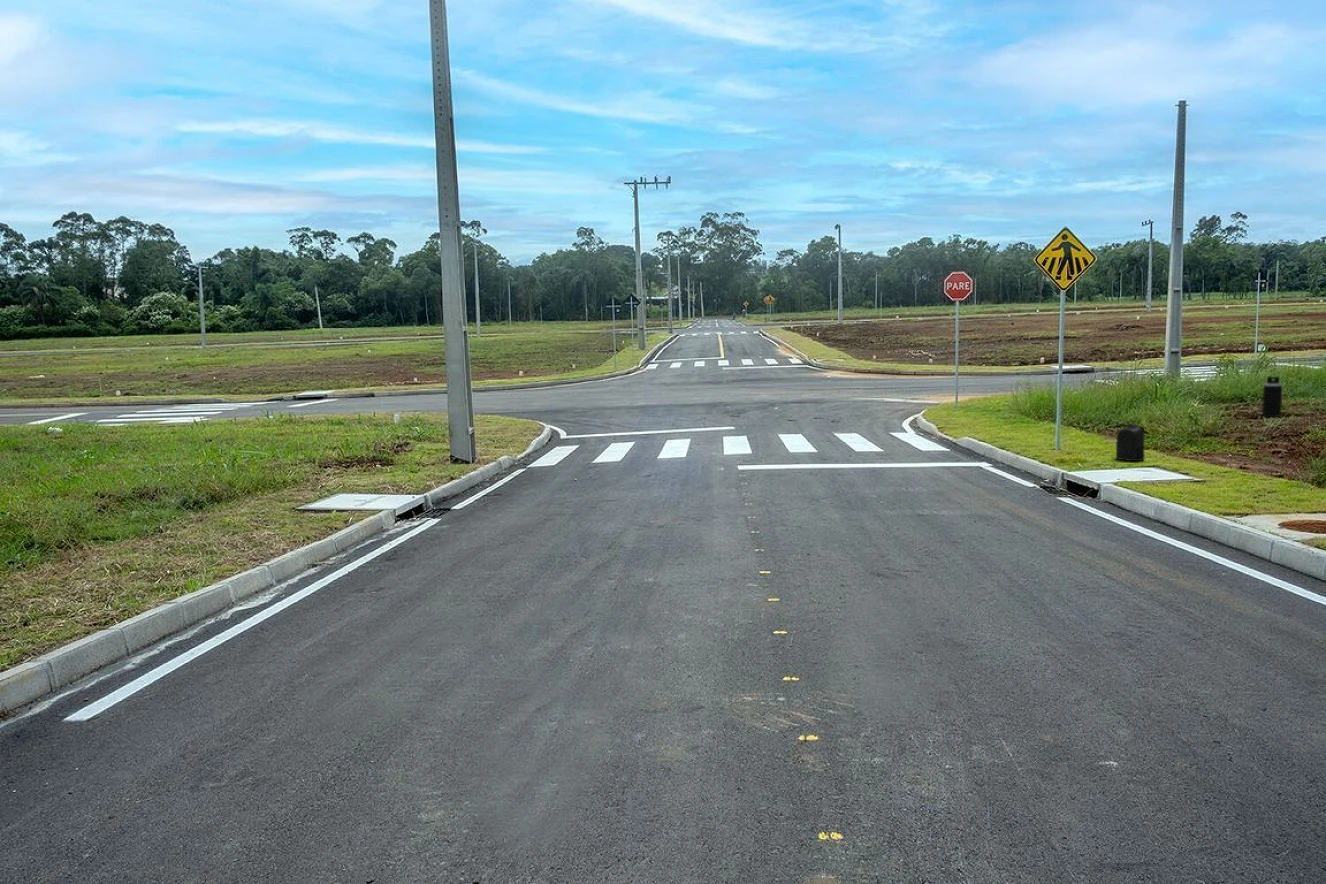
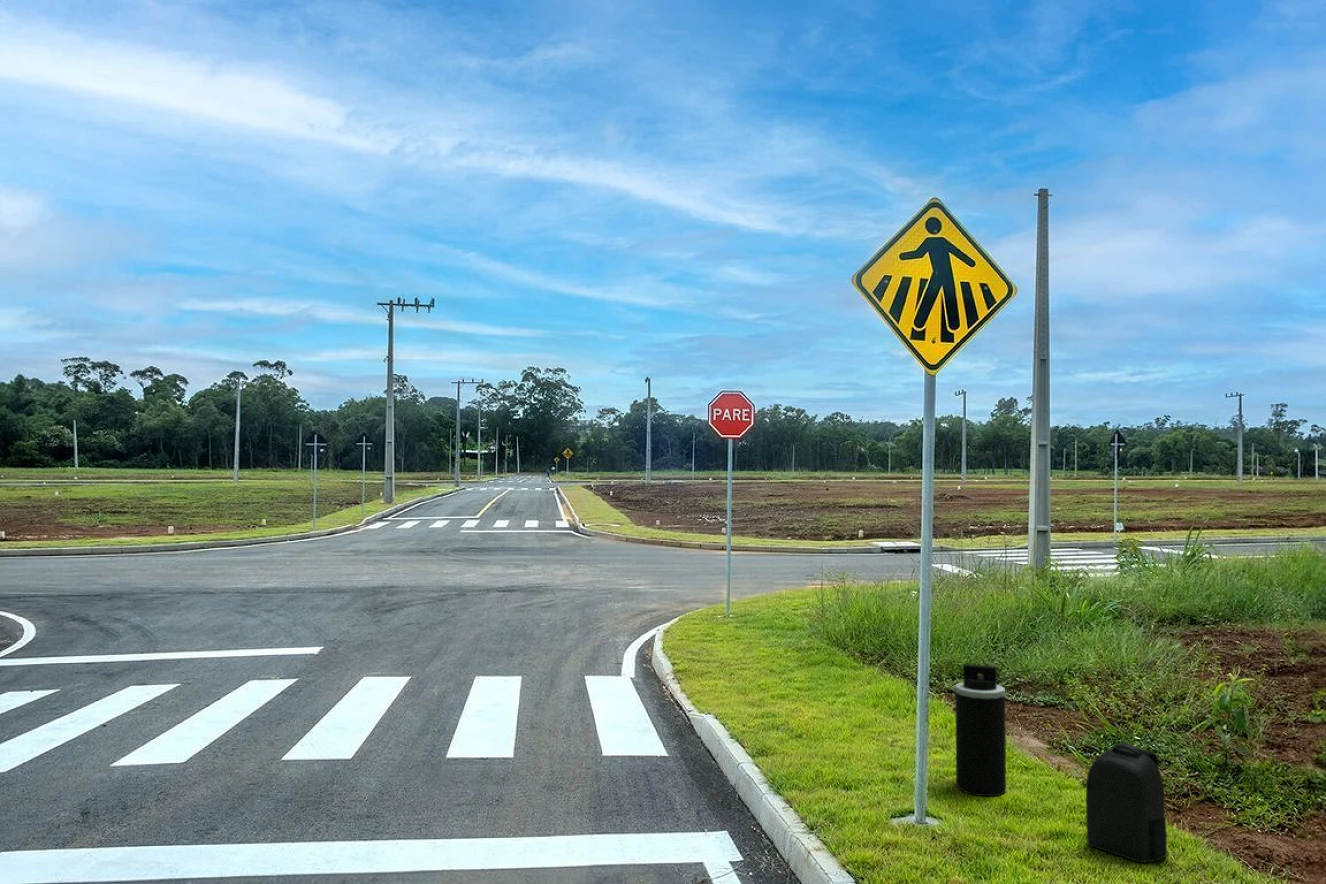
trash can: present [1262,377,1282,417] -> present [955,664,1006,796]

